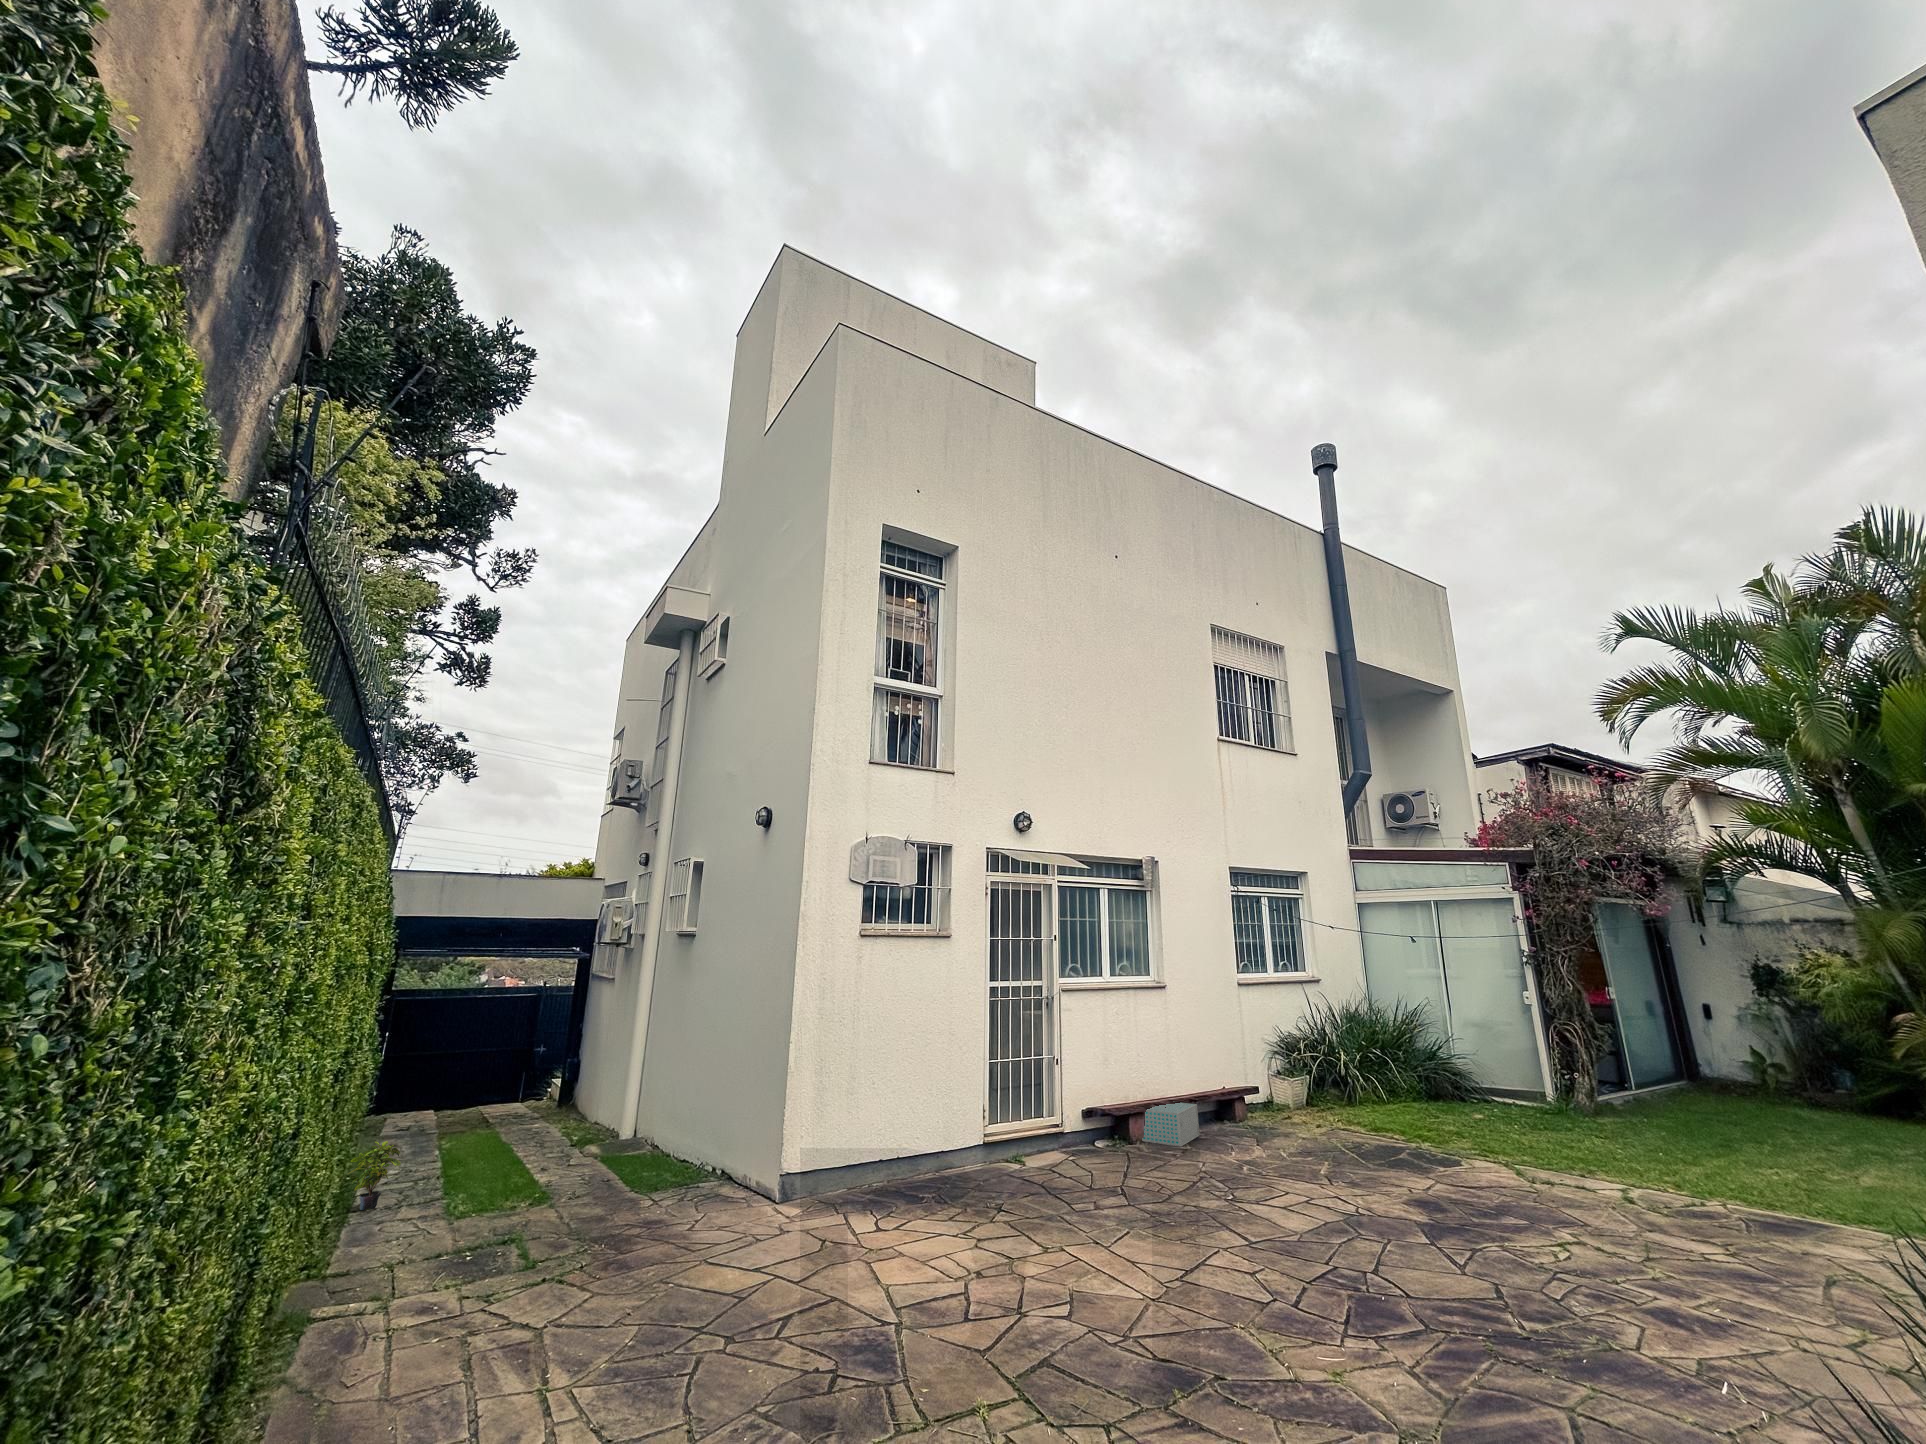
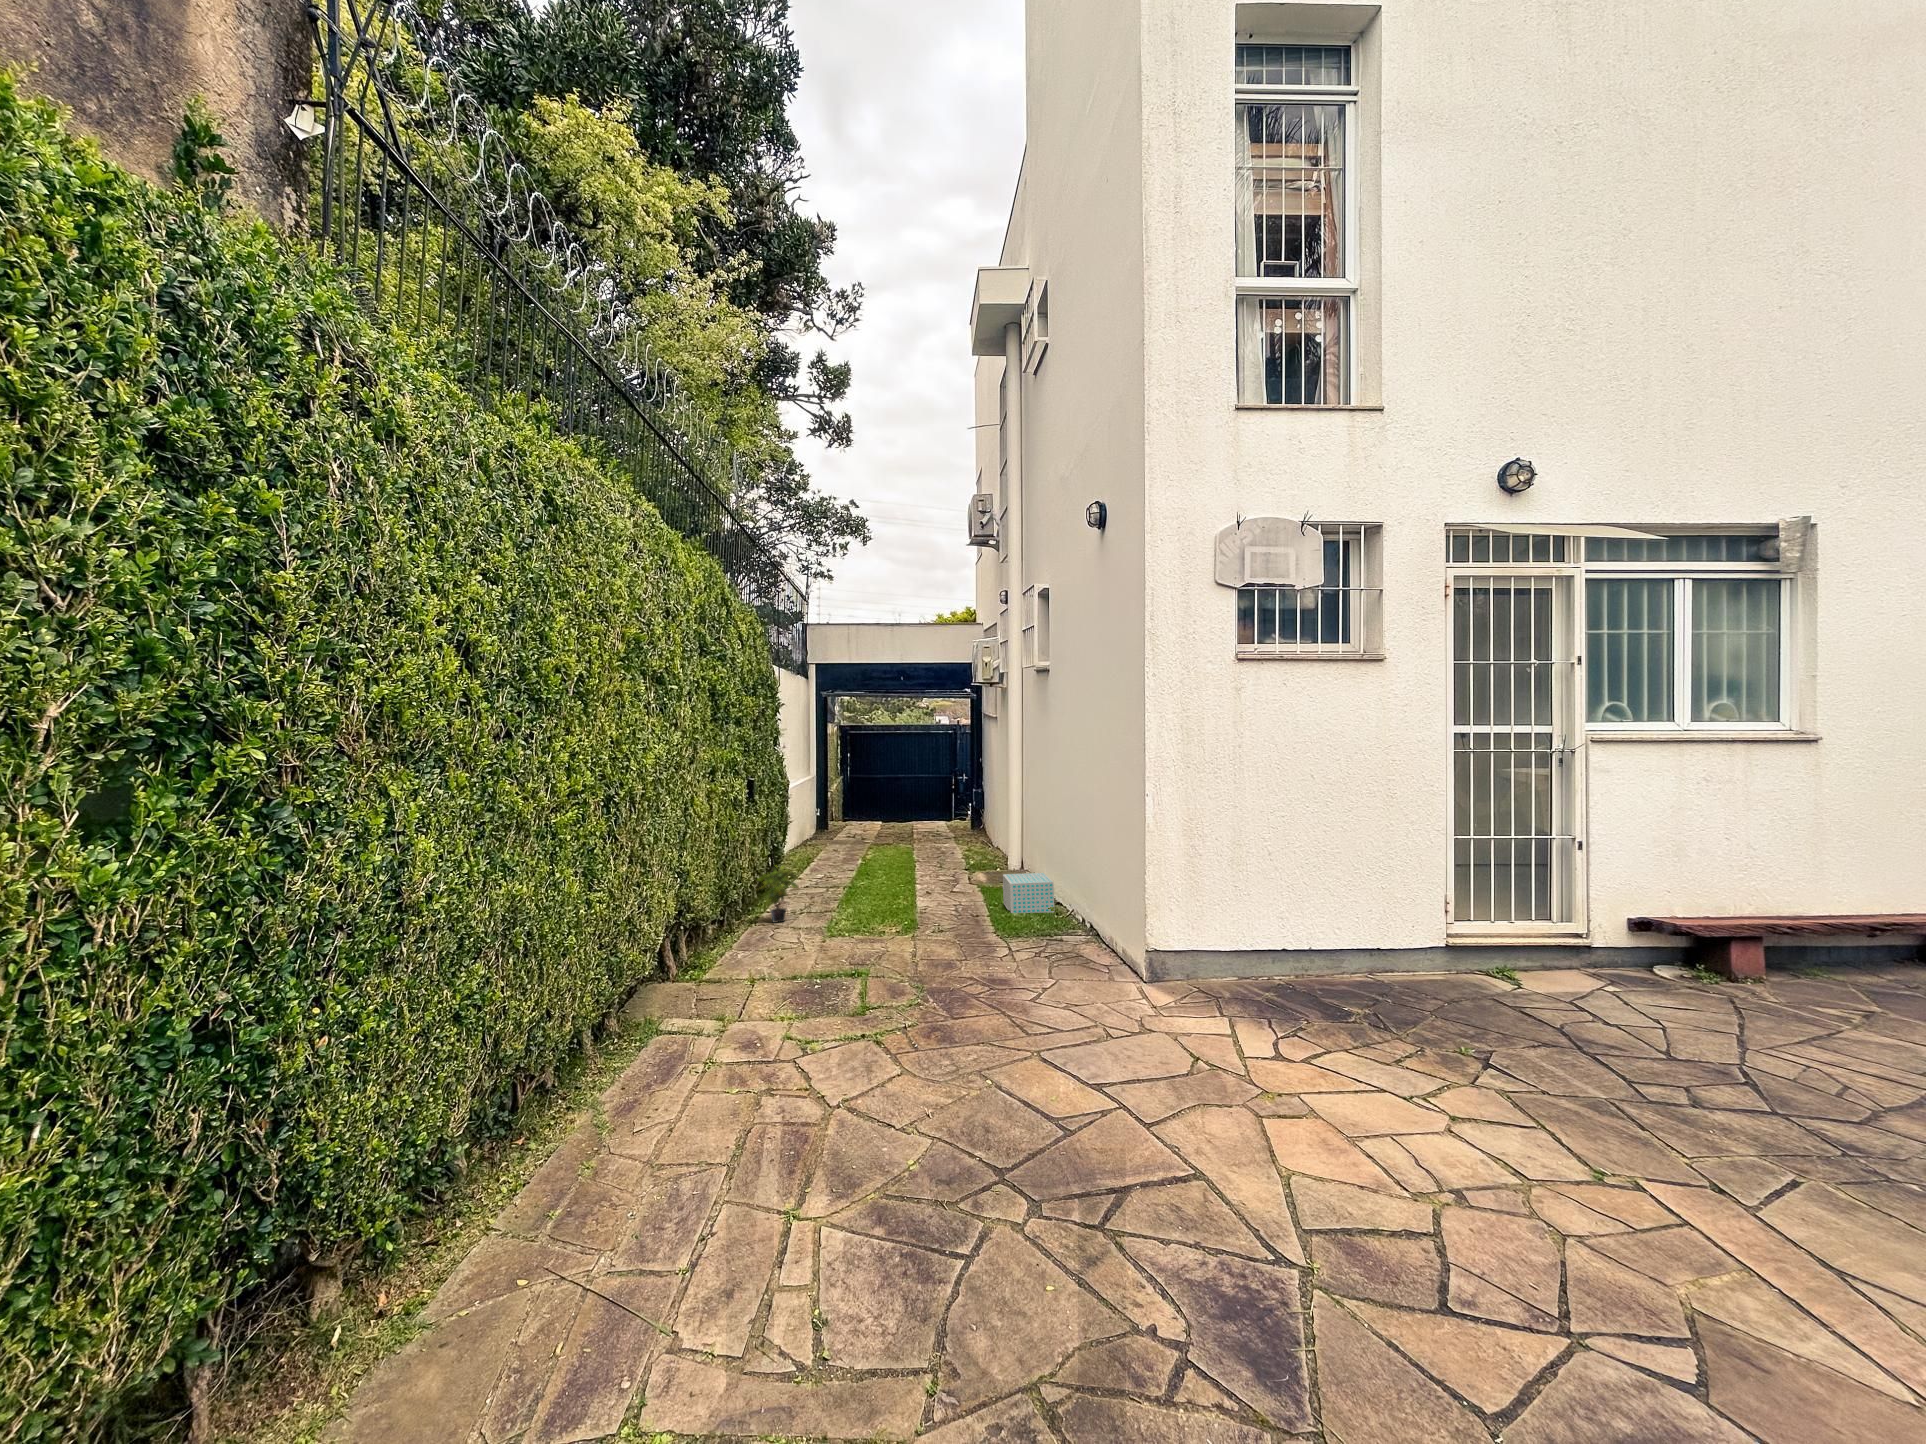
storage box: present [1142,1103,1199,1146] -> present [1002,873,1054,913]

